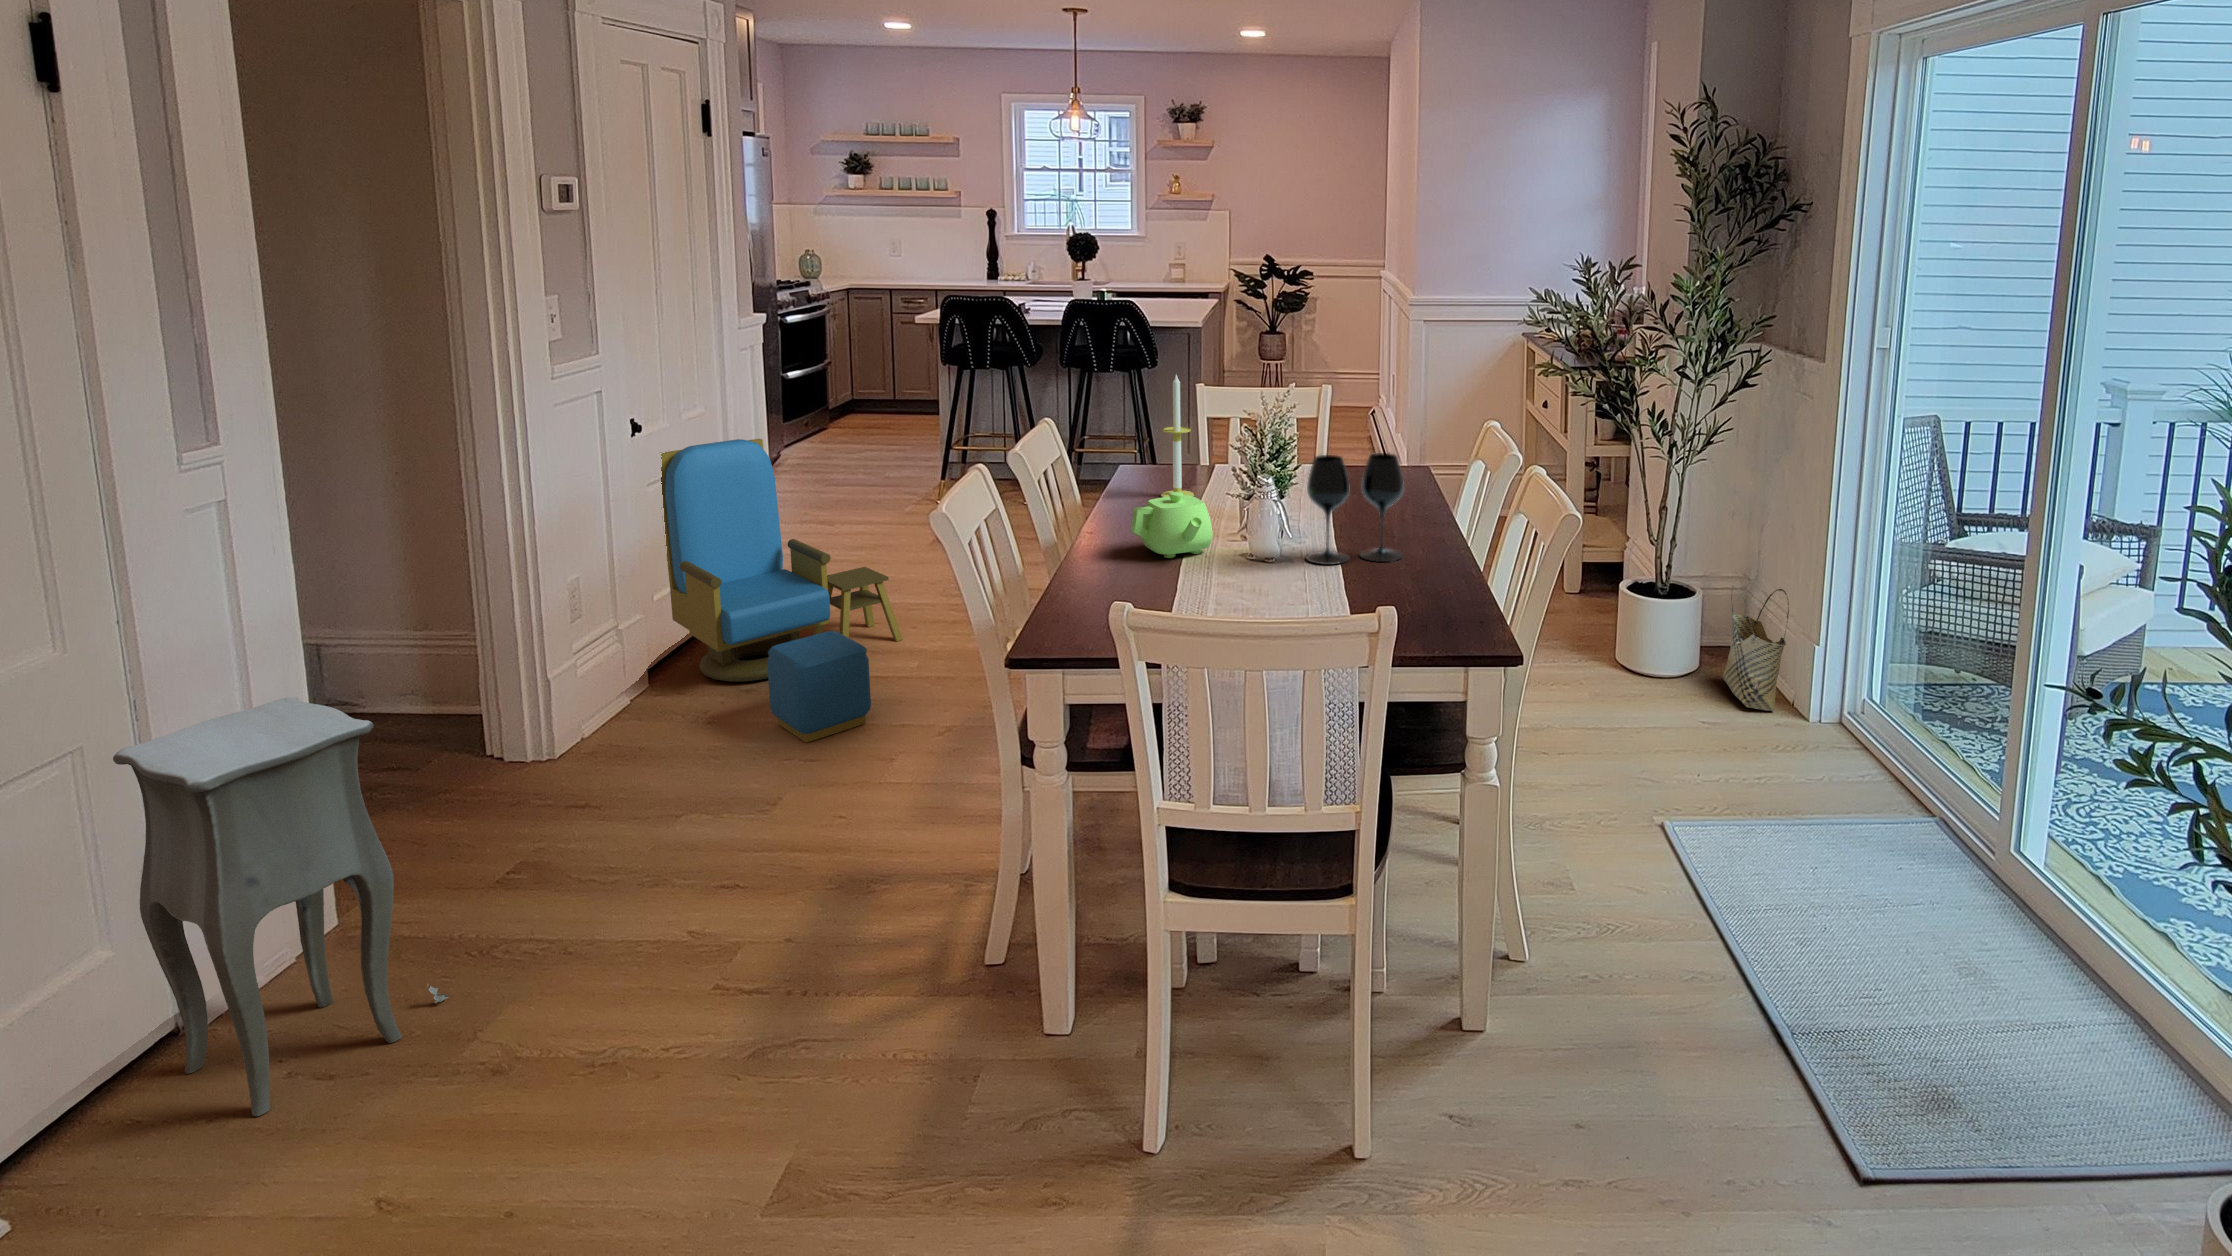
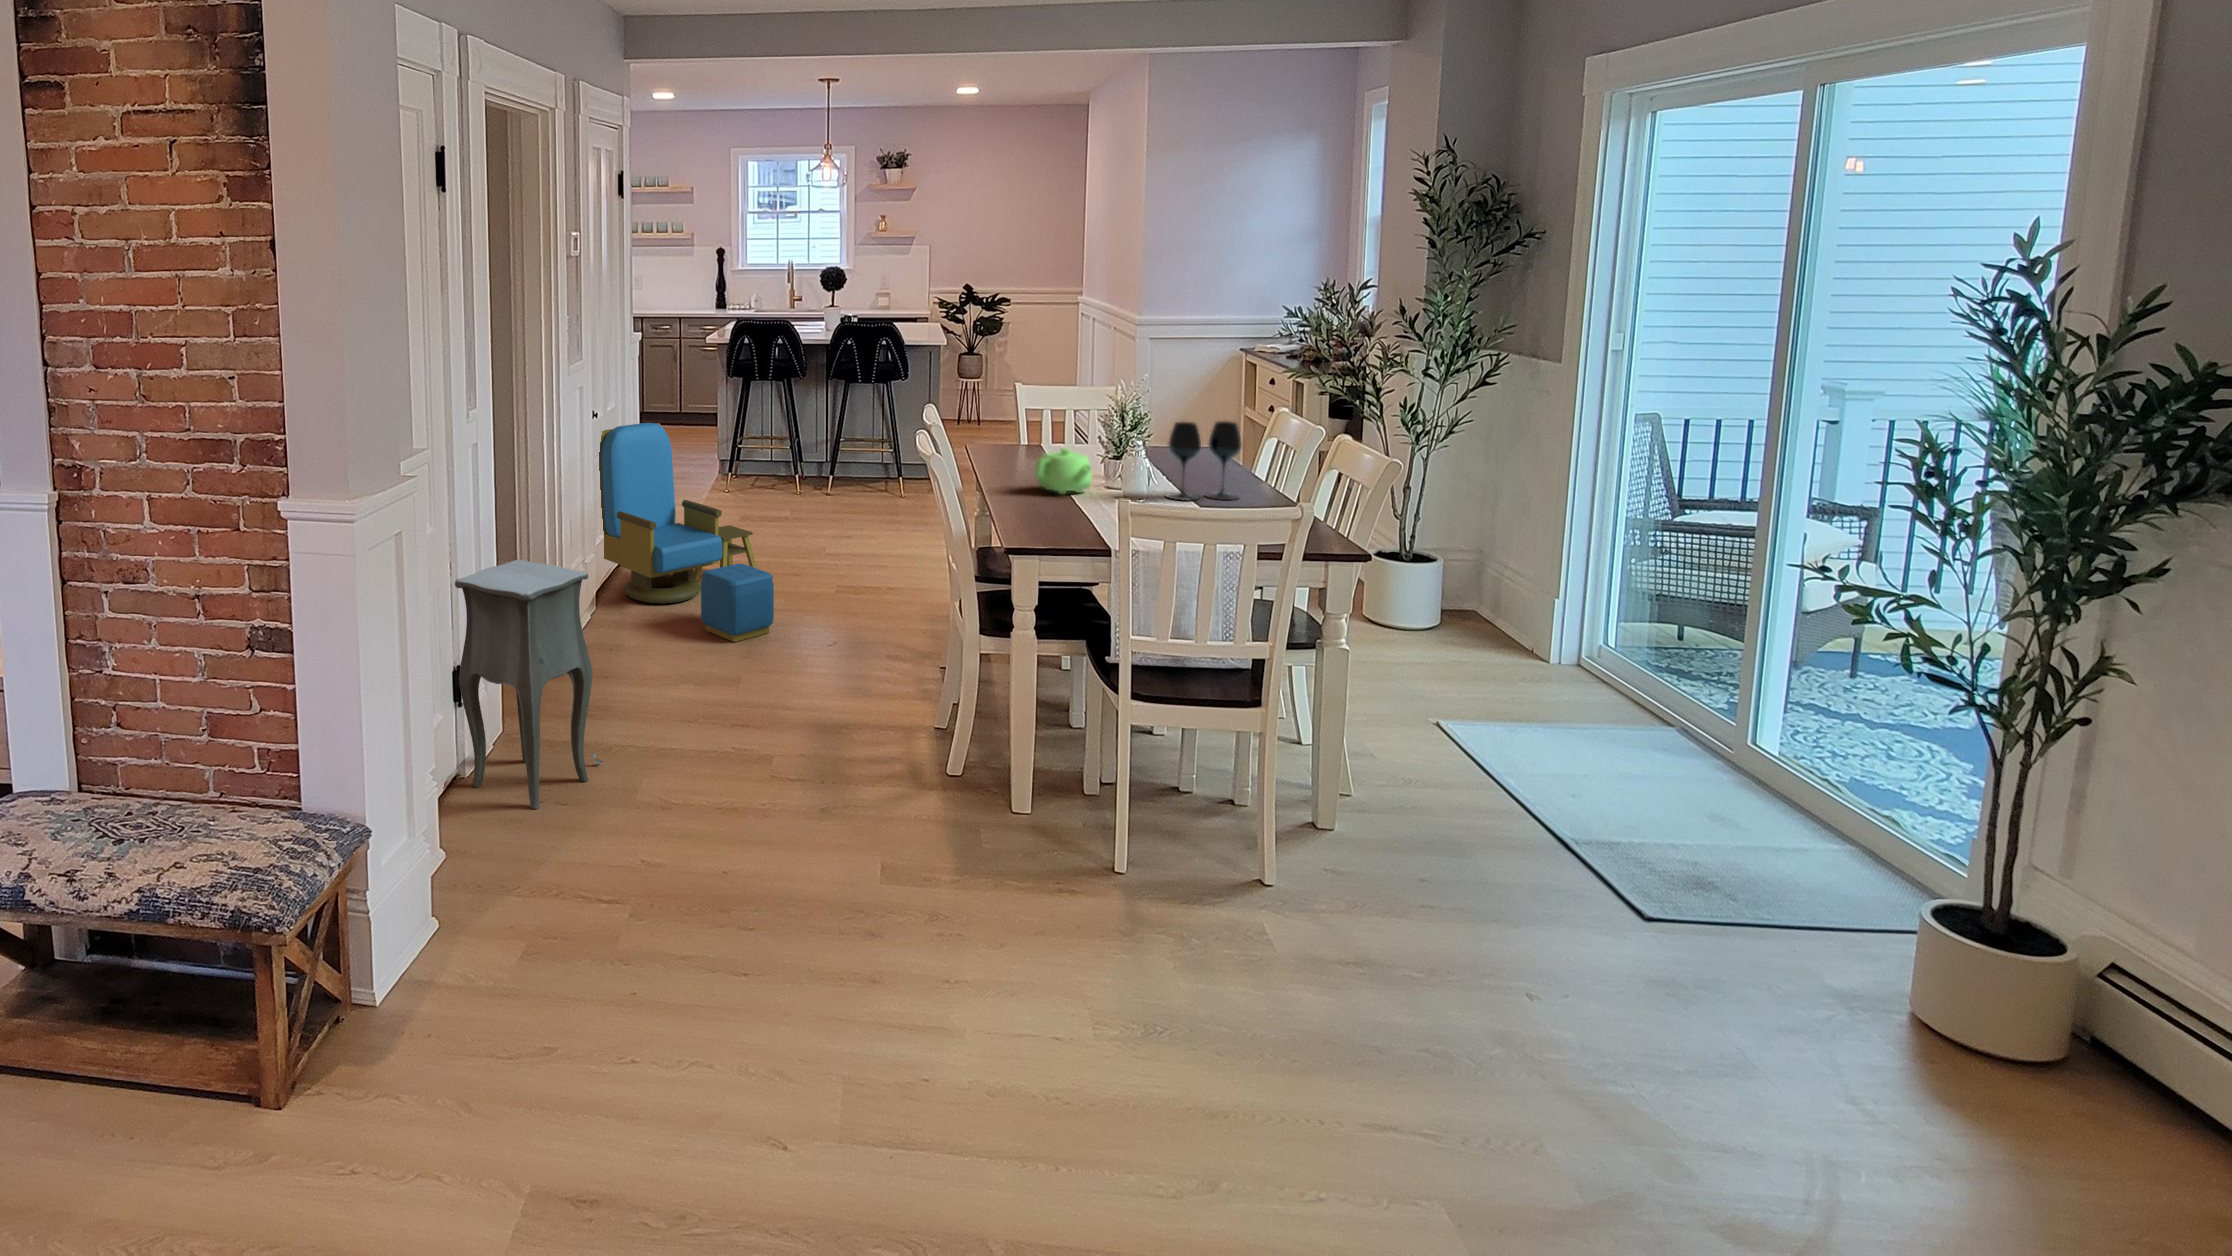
candle: present [1161,375,1194,497] -> none [1018,367,1043,462]
woven basket: present [1723,586,1789,711] -> none [1463,552,1528,657]

